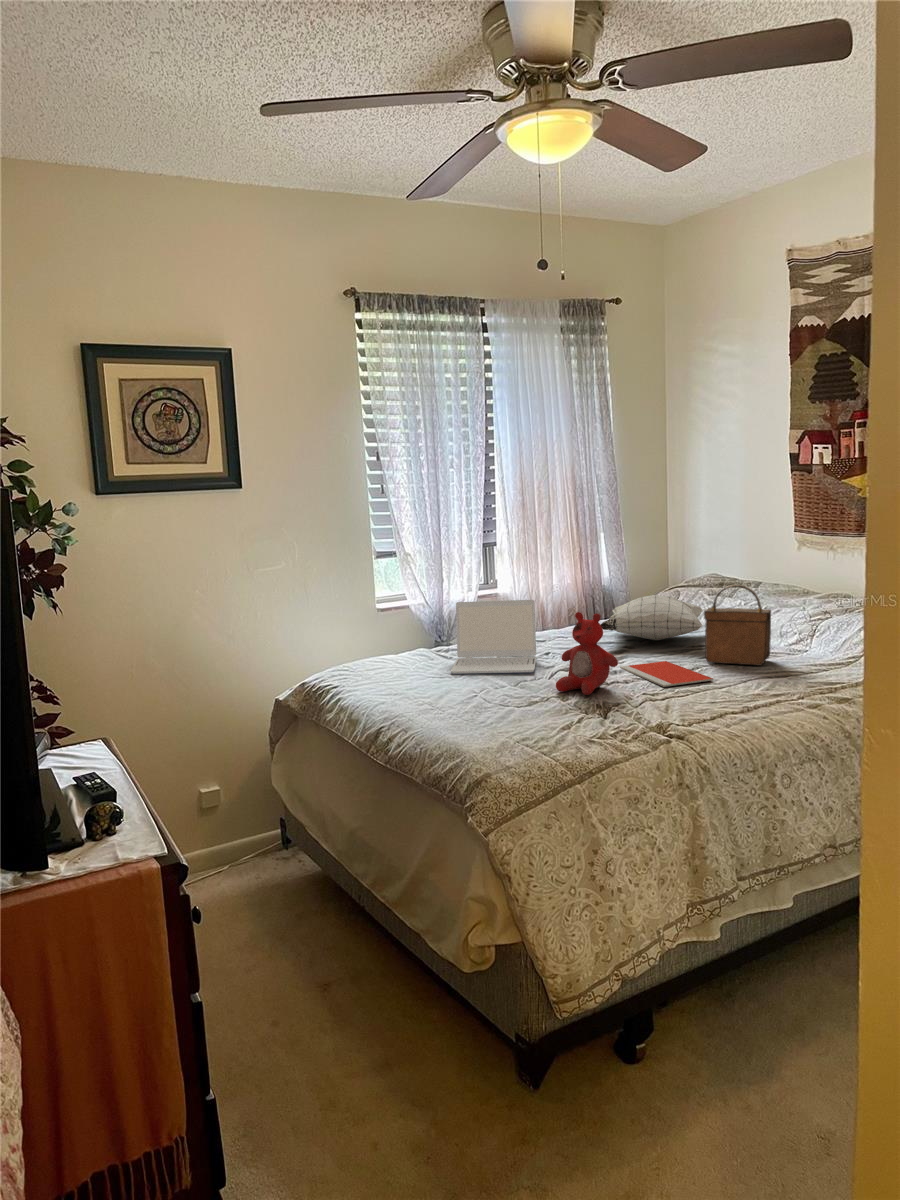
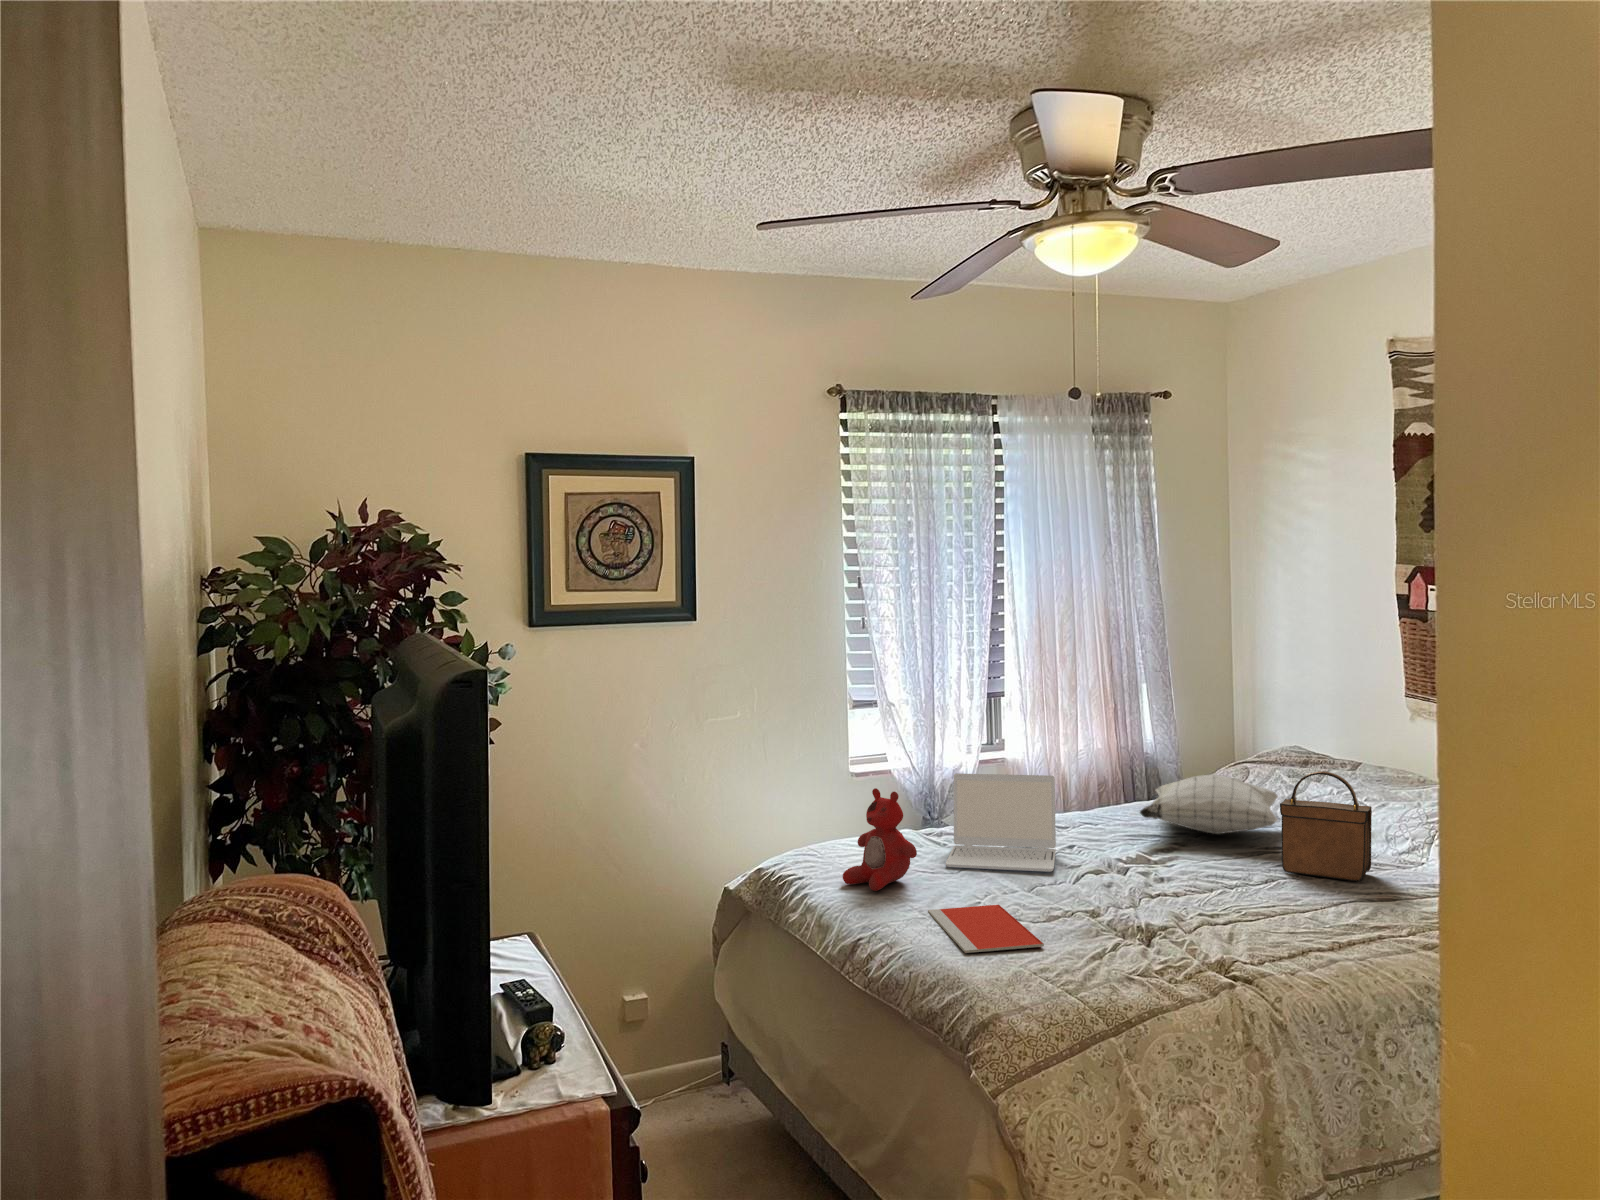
stuffed bear: present [556,612,618,695] -> present [843,788,917,891]
notebook: present [620,661,713,687] -> present [928,905,1044,953]

